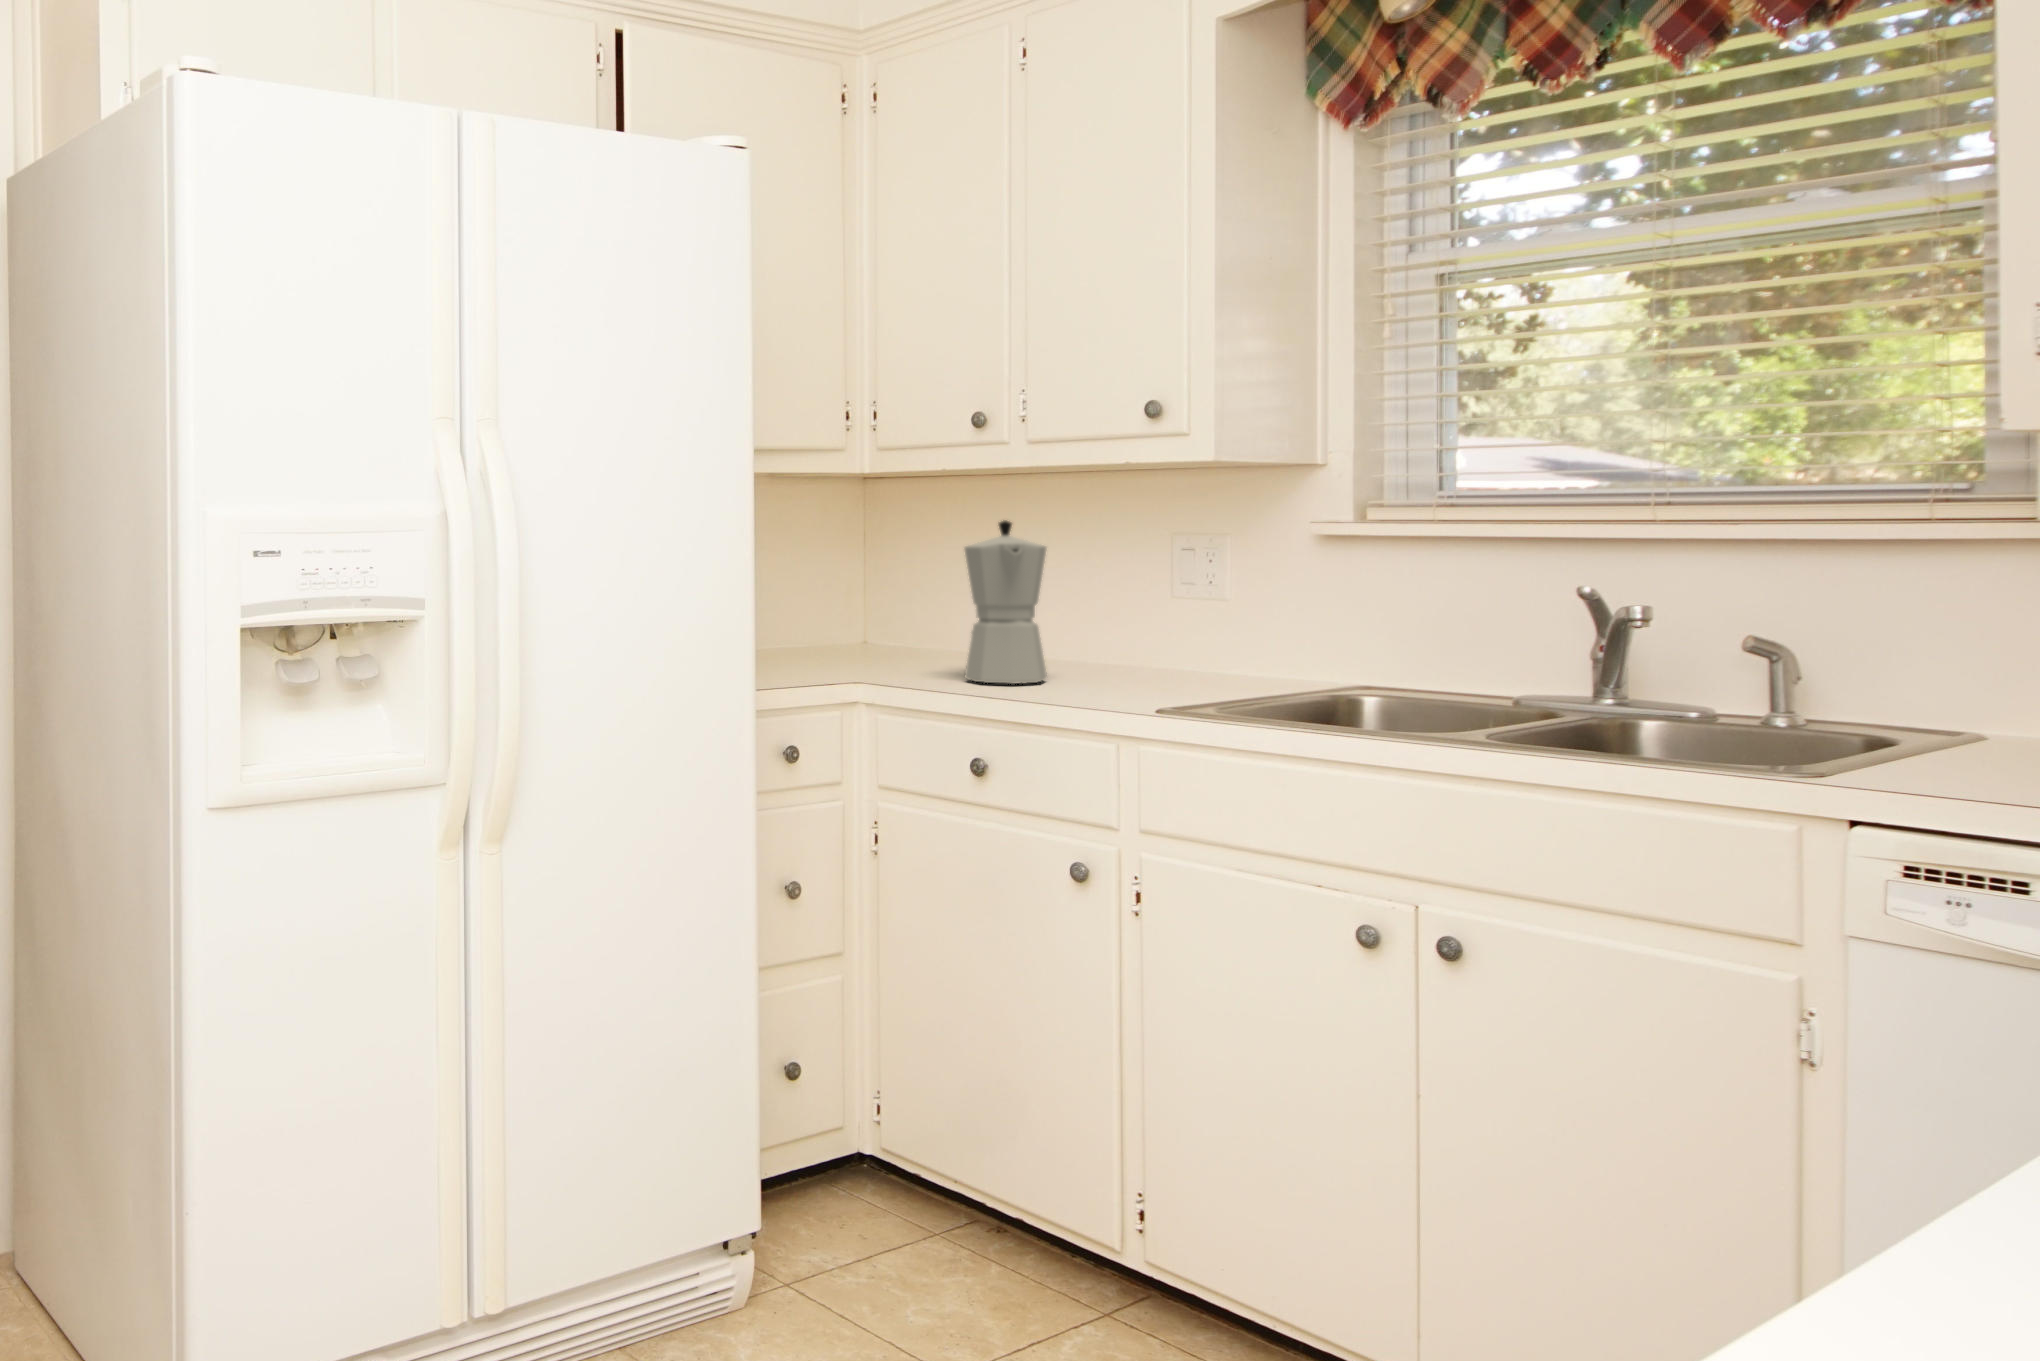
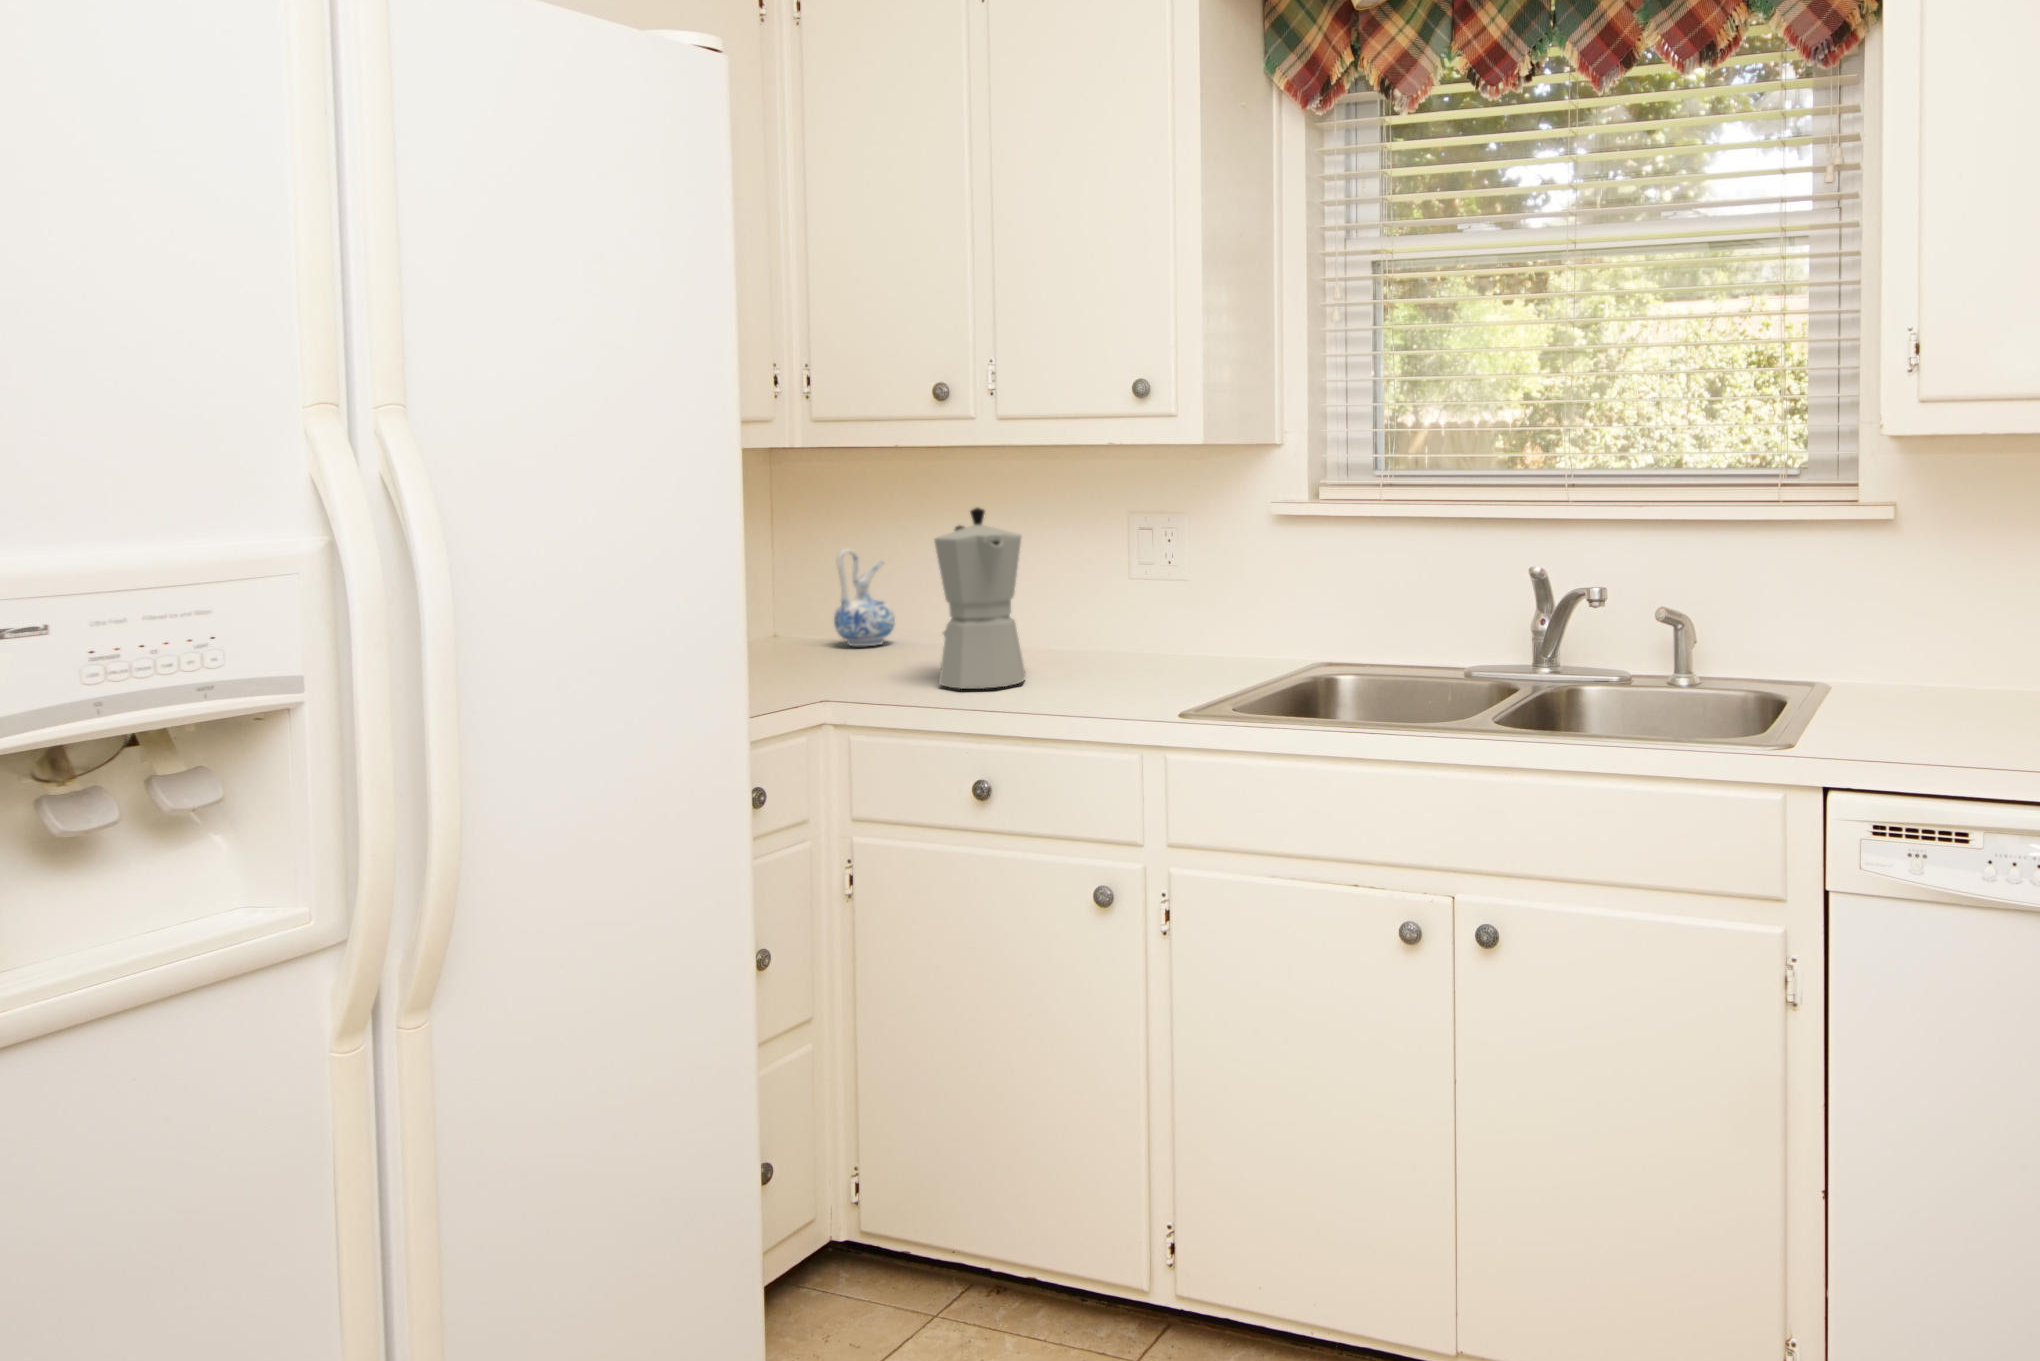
ceramic pitcher: none [898,564,952,653] -> present [834,548,895,646]

